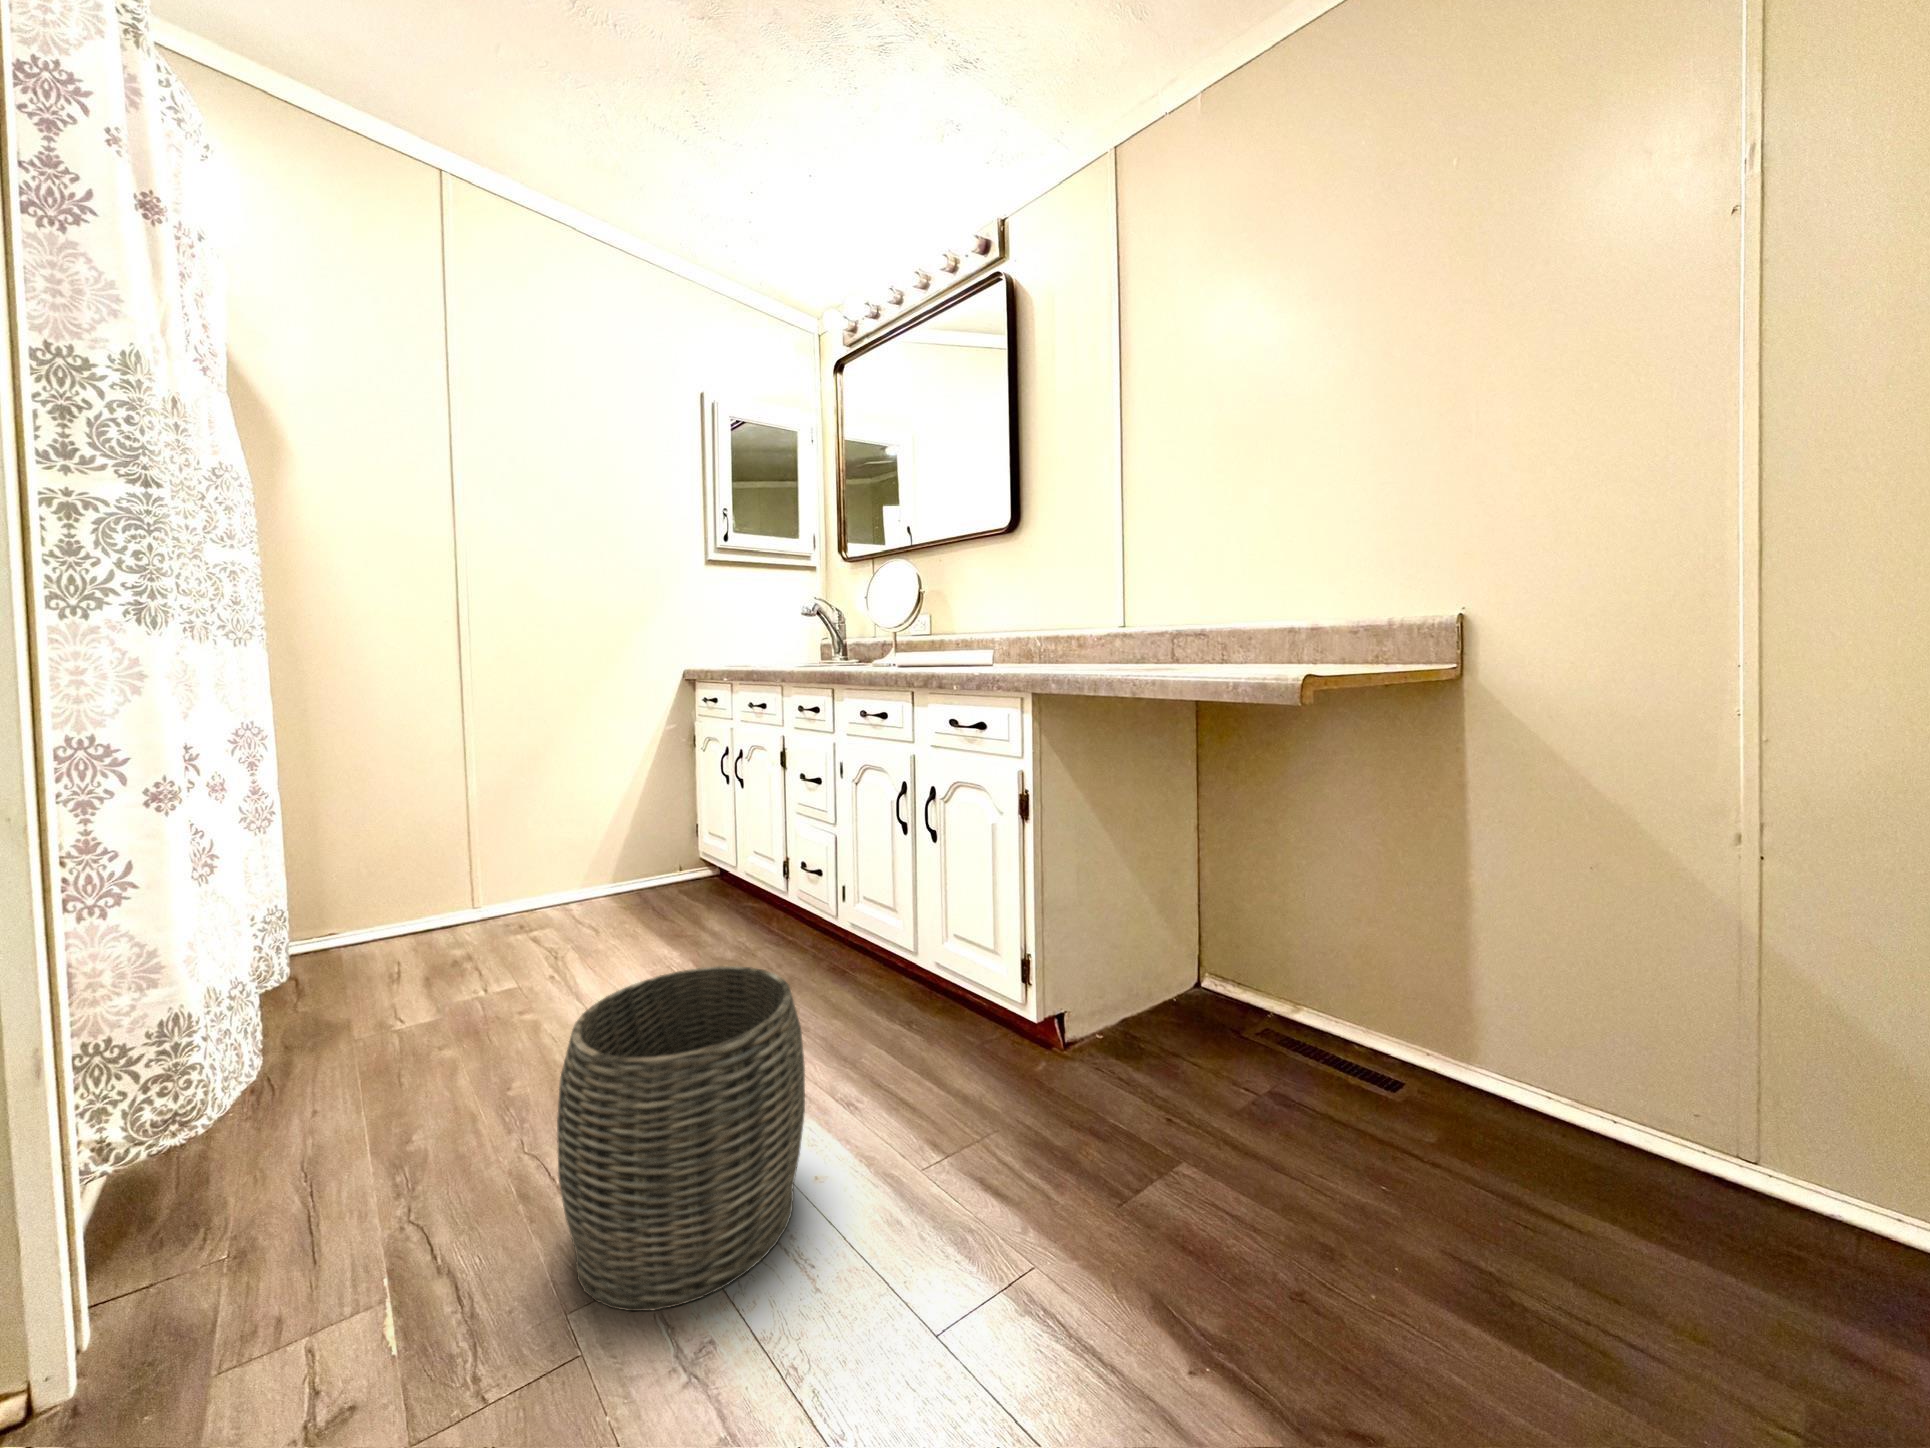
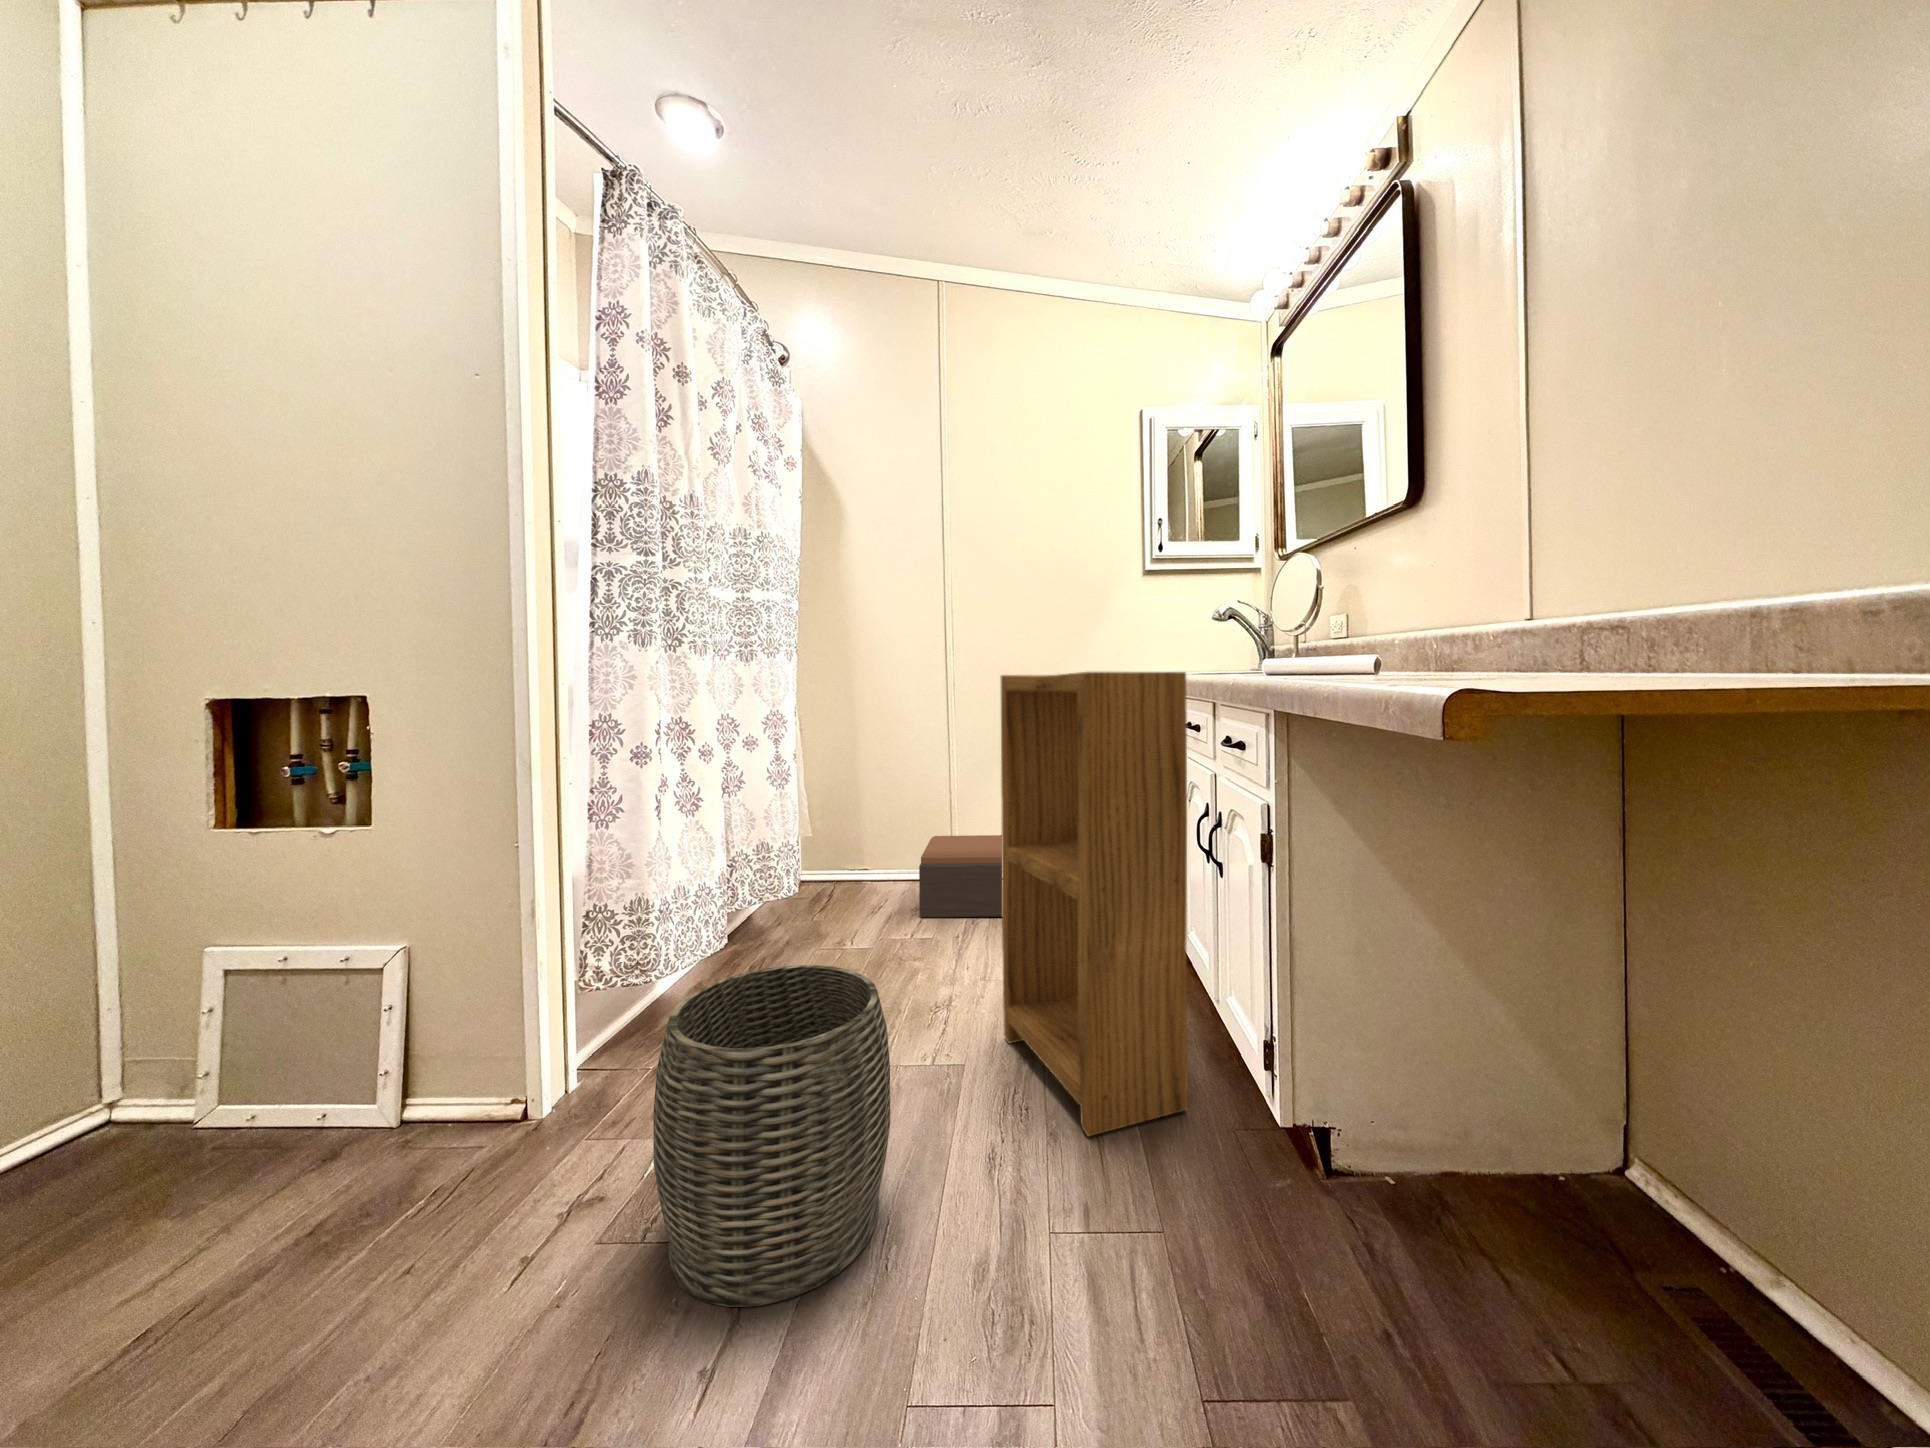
shelving unit: none [715,670,917,1048] -> present [1000,672,1188,1136]
footstool: none [449,847,596,960] -> present [919,835,1002,918]

